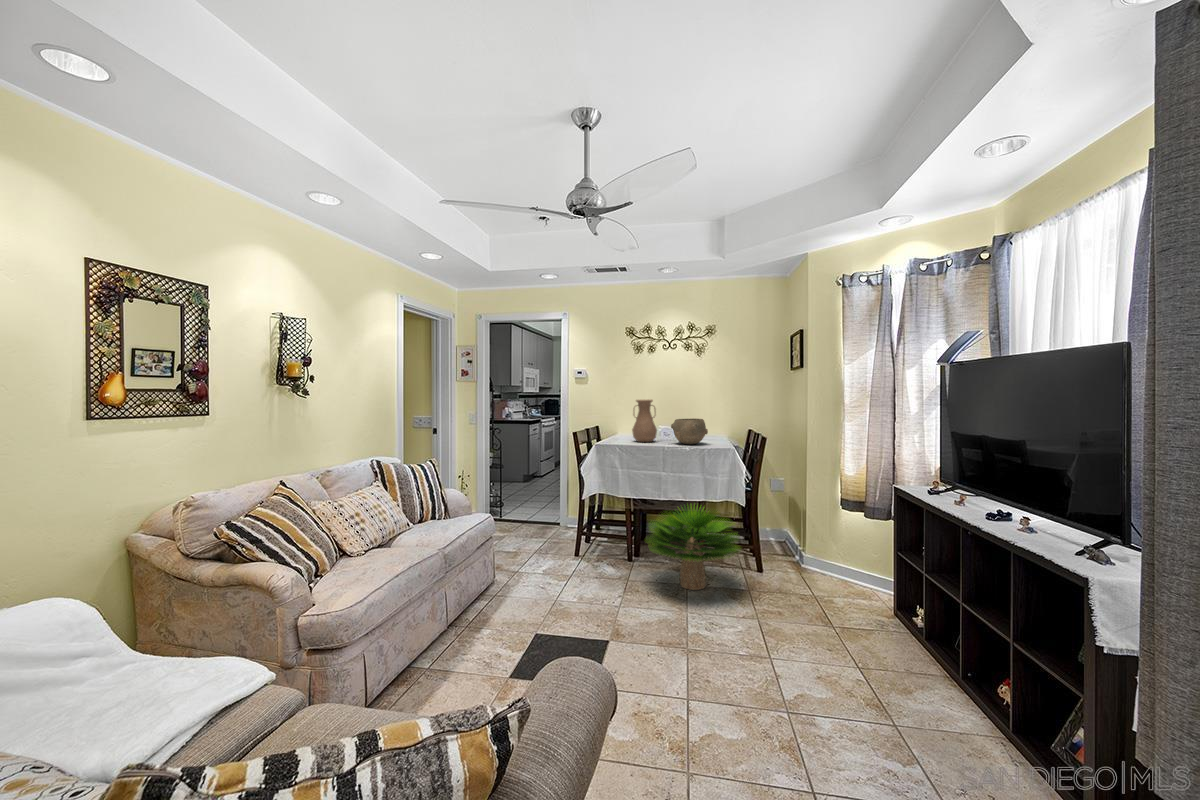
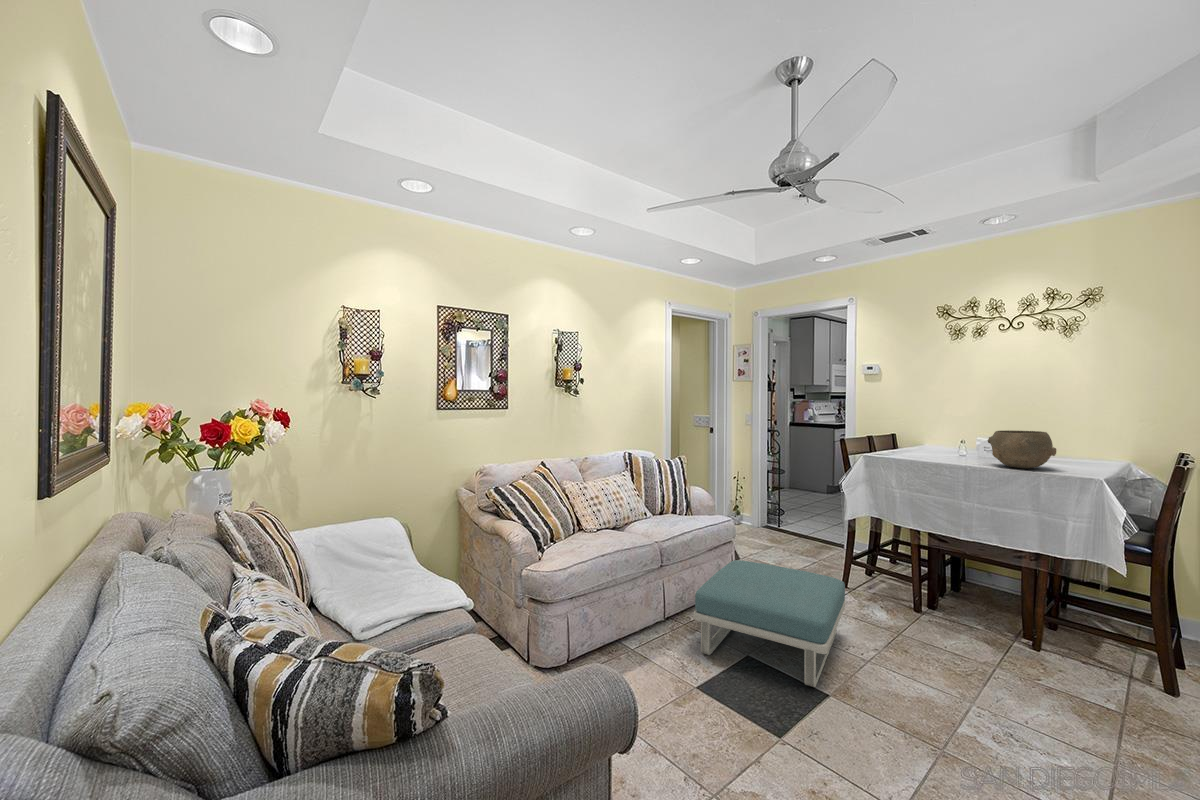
vase: present [632,399,657,442] -> none [928,402,969,460]
potted plant: present [649,504,738,590] -> none [918,550,1101,680]
footstool: none [489,547,608,646] -> present [694,560,845,687]

